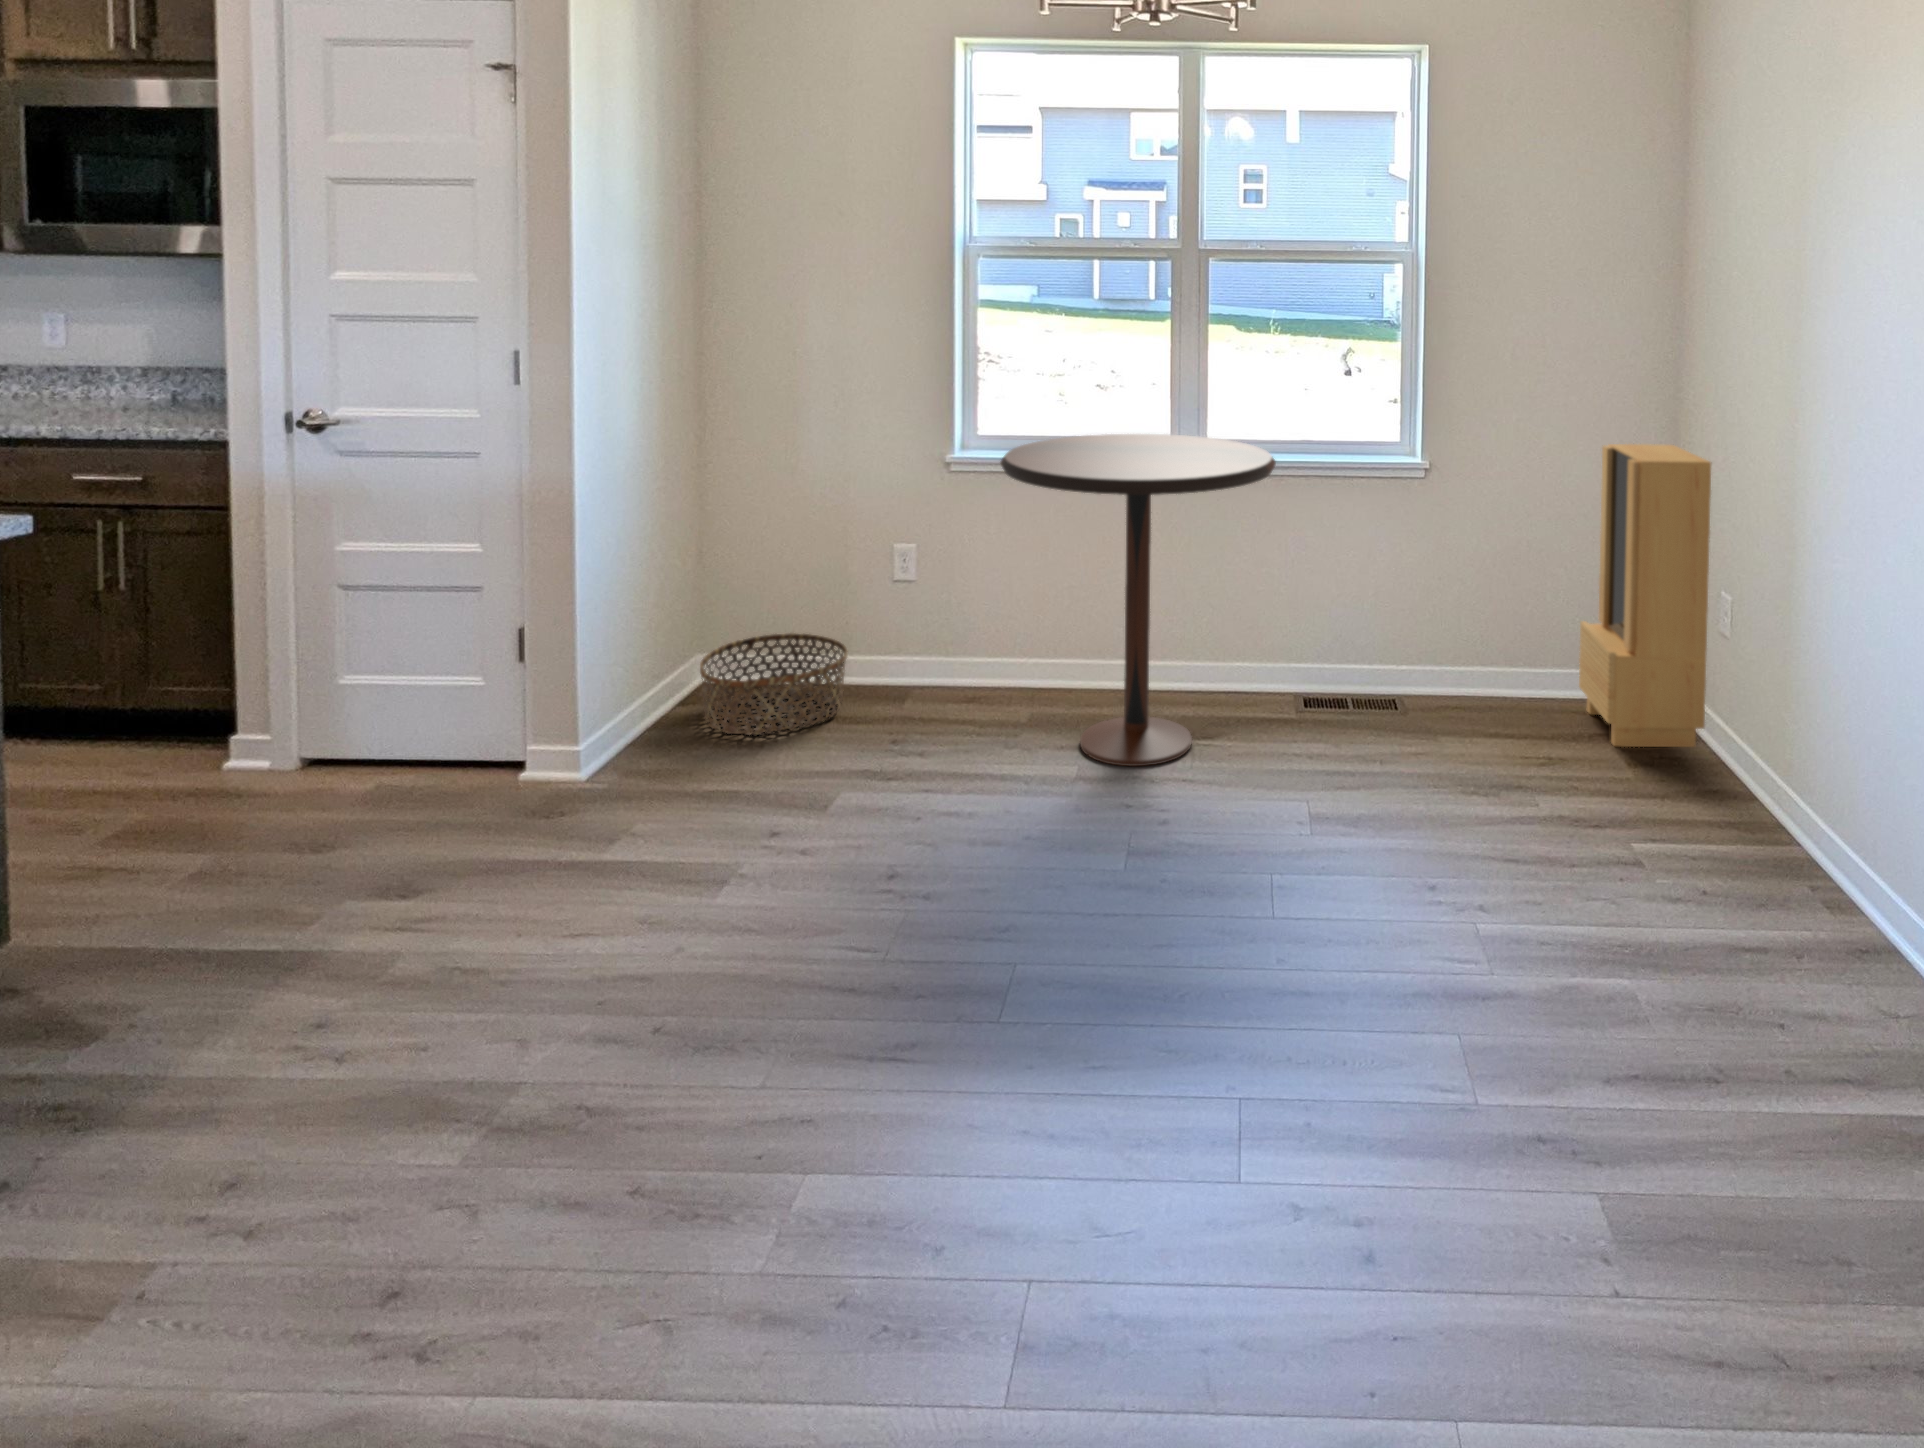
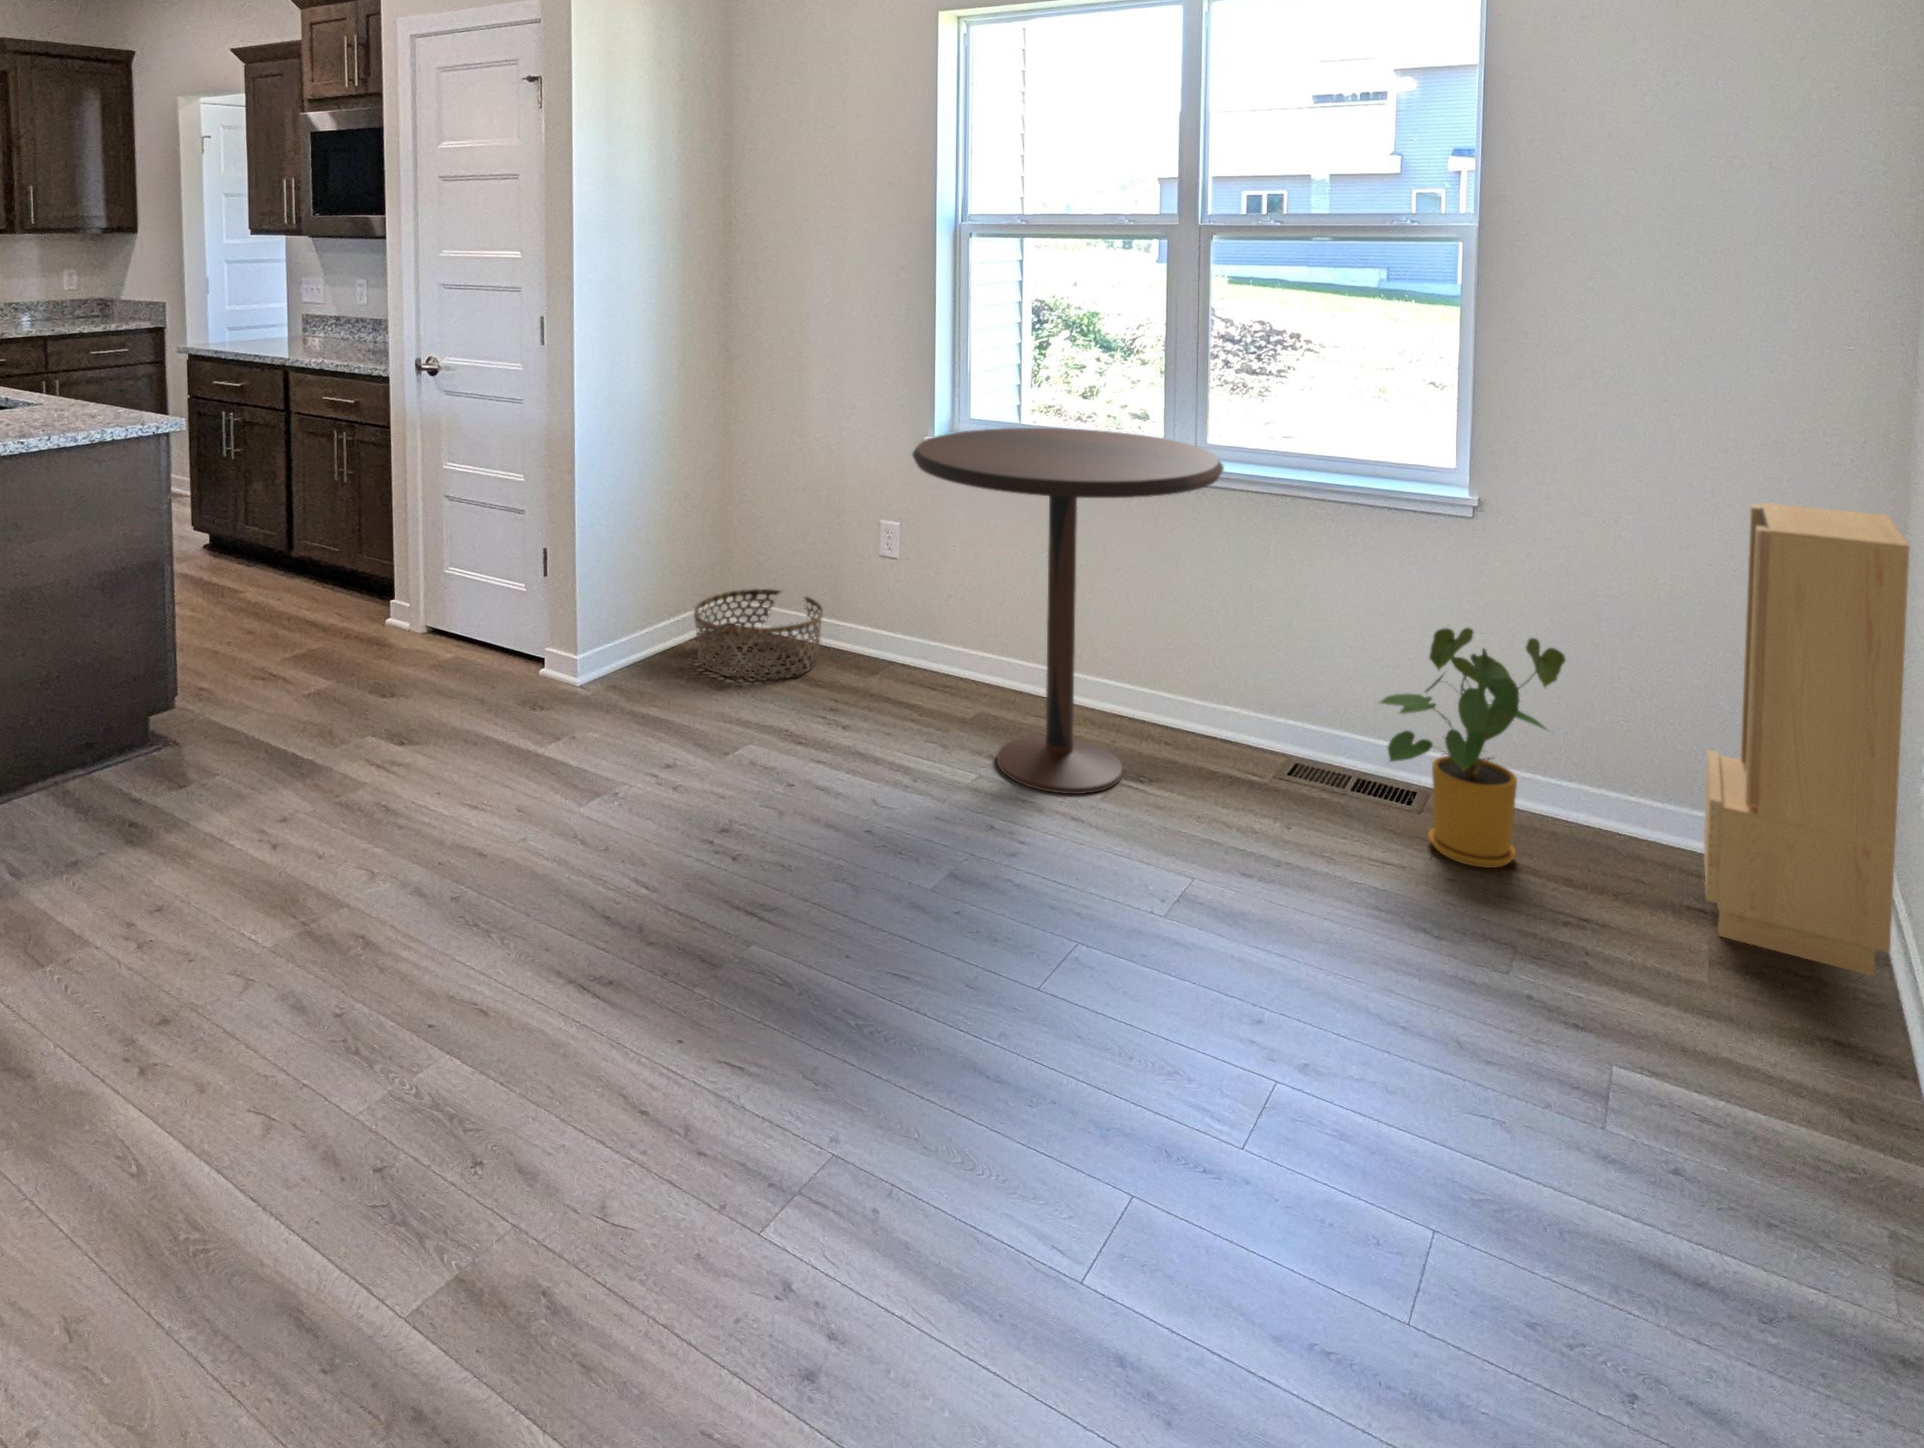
house plant: none [1399,561,1515,740] -> present [1380,628,1565,868]

